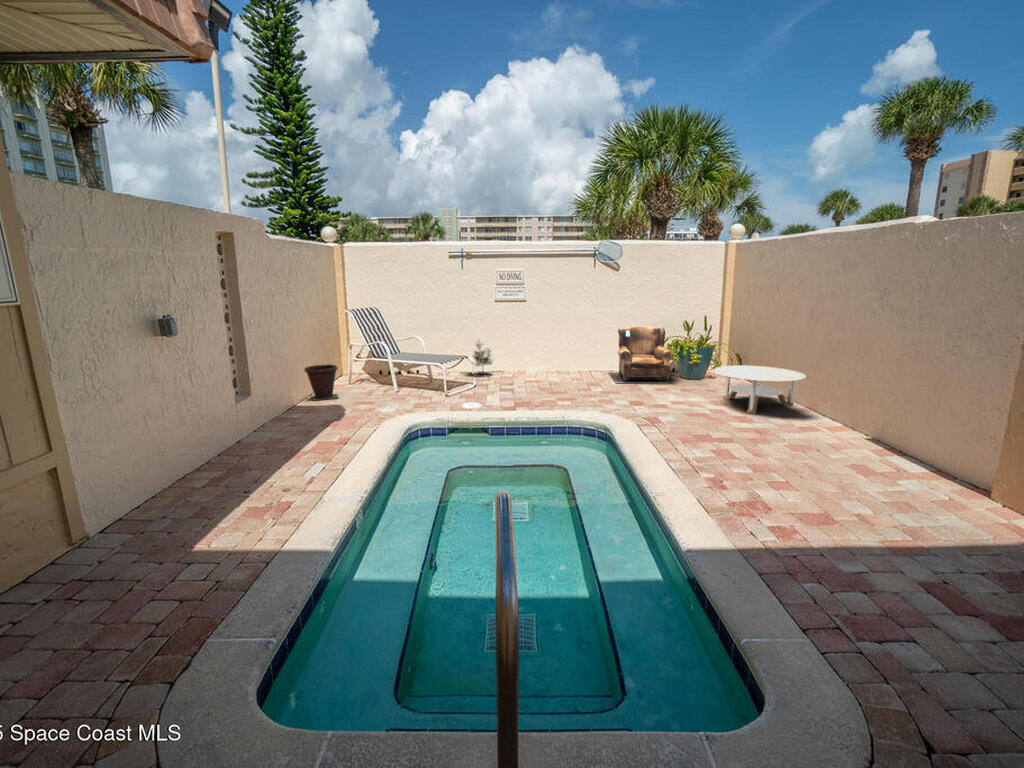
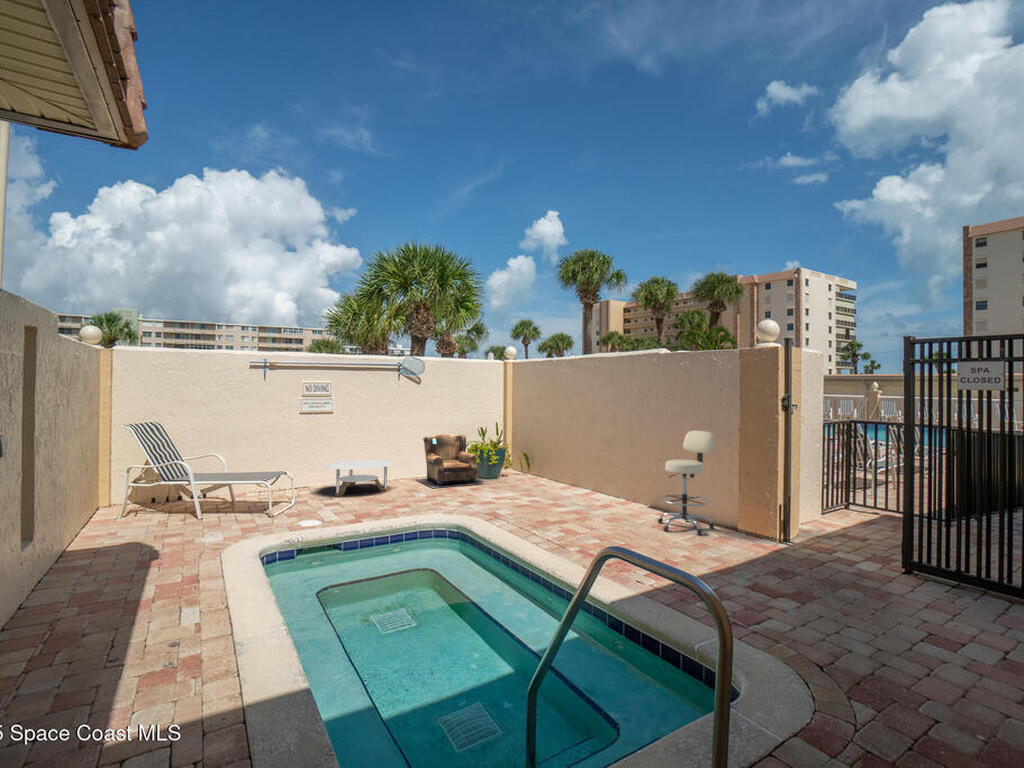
stool: none [867,337,992,491] -> present [658,431,715,535]
potted tree: present [473,344,492,377] -> none [272,453,299,495]
bucket: present [305,365,339,400] -> none [58,492,113,545]
round table: present [714,365,806,414] -> present [324,460,392,496]

